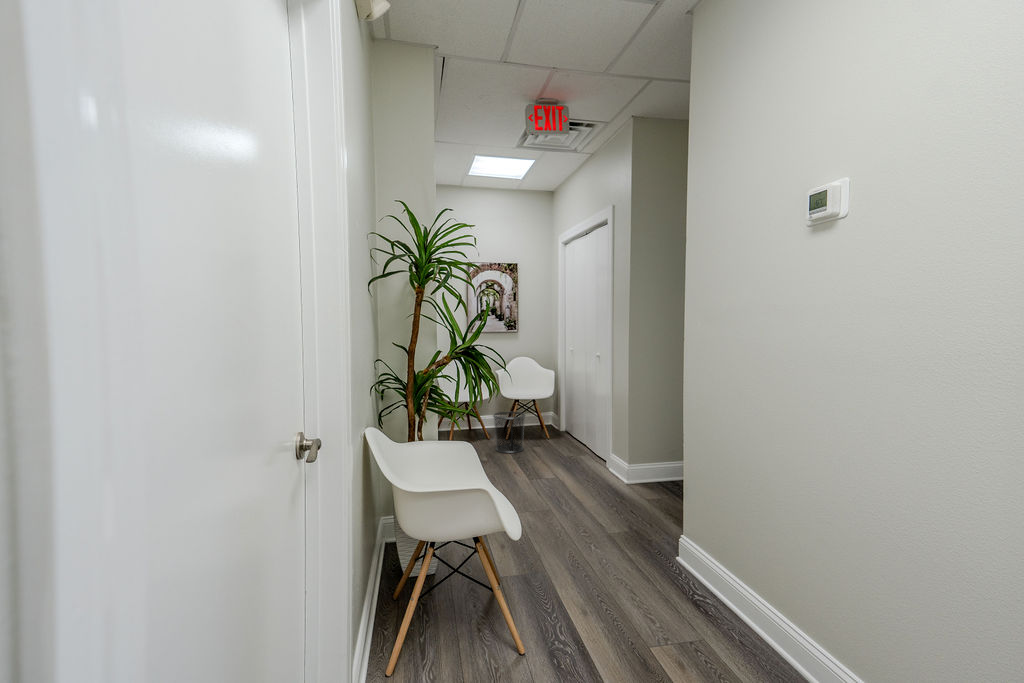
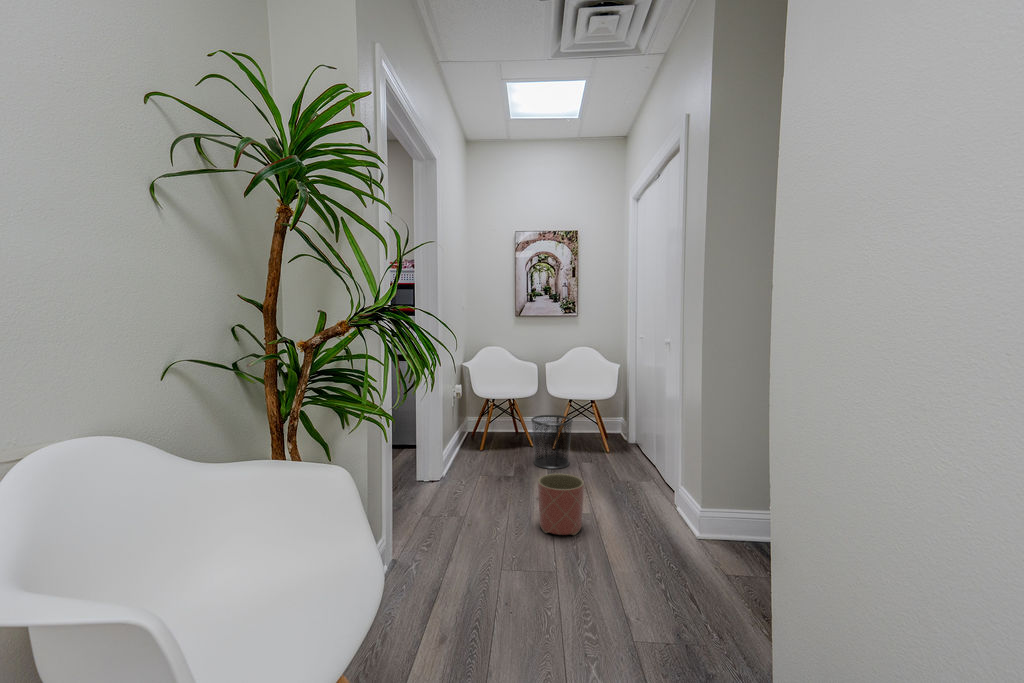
planter: none [519,450,551,492] -> present [538,473,584,535]

